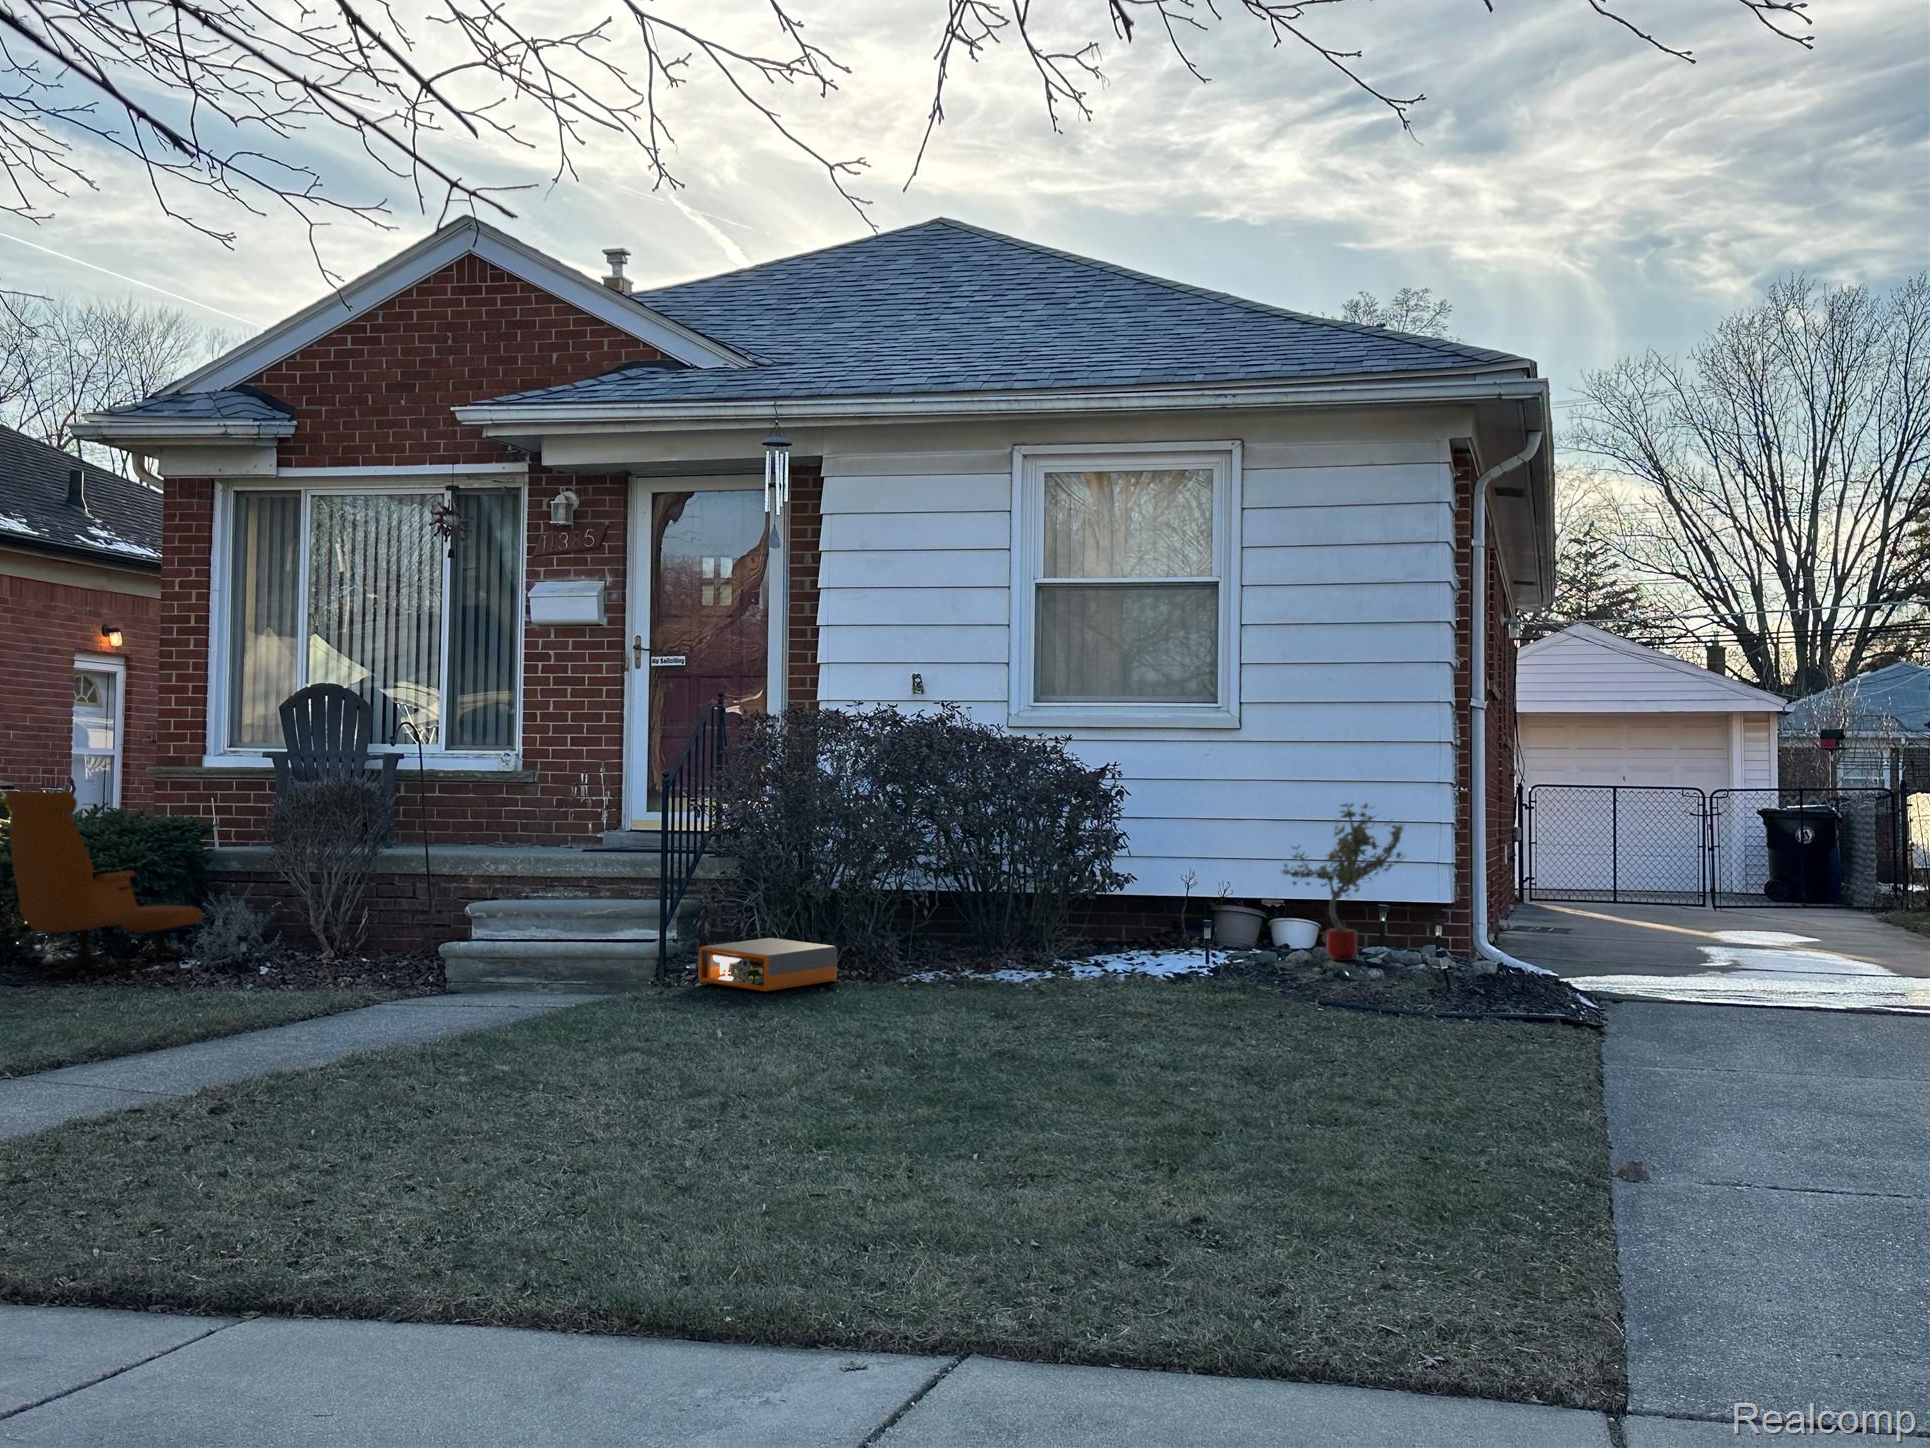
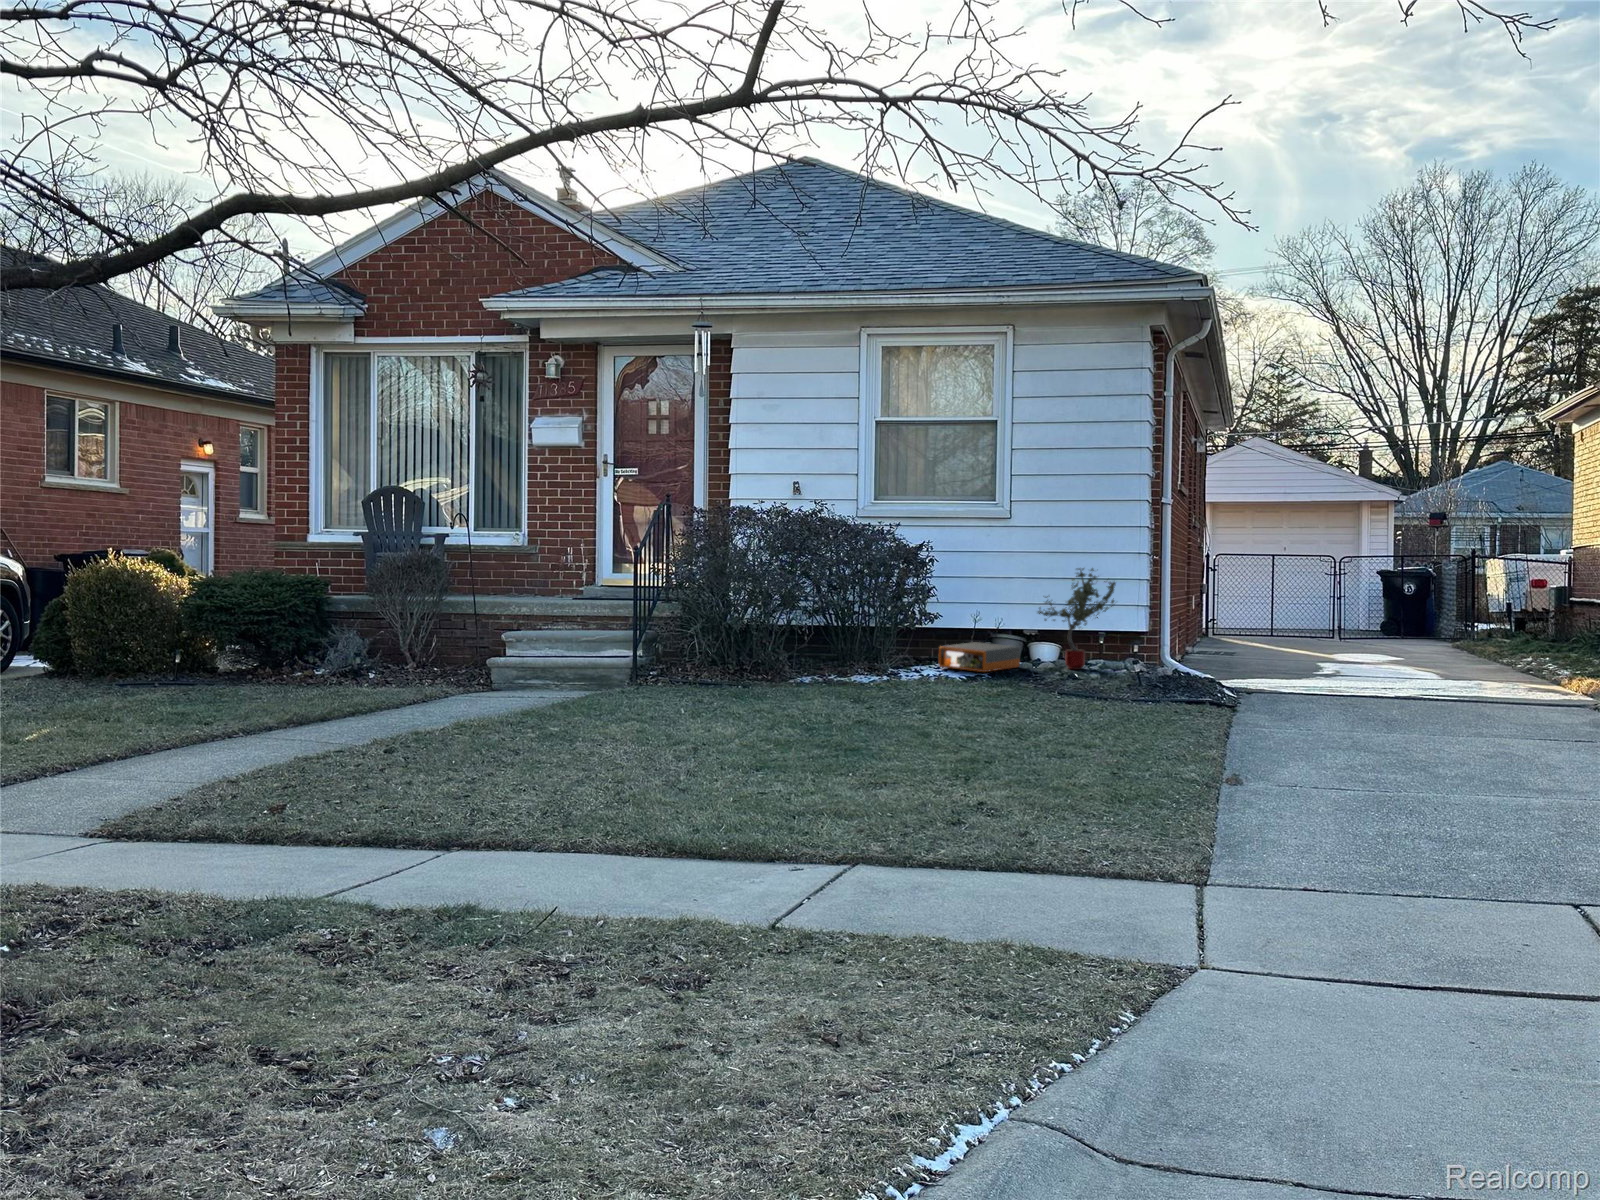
lounge chair: present [5,790,202,979] -> none [202,561,325,684]
storage box: present [698,938,837,991] -> present [939,642,1020,672]

